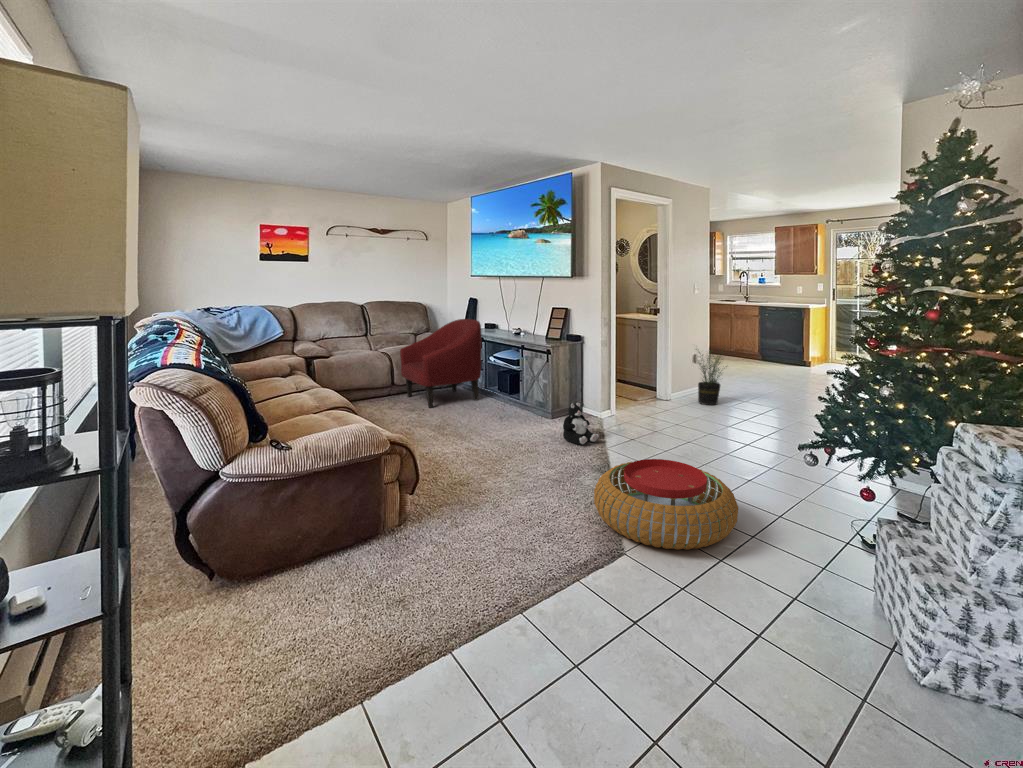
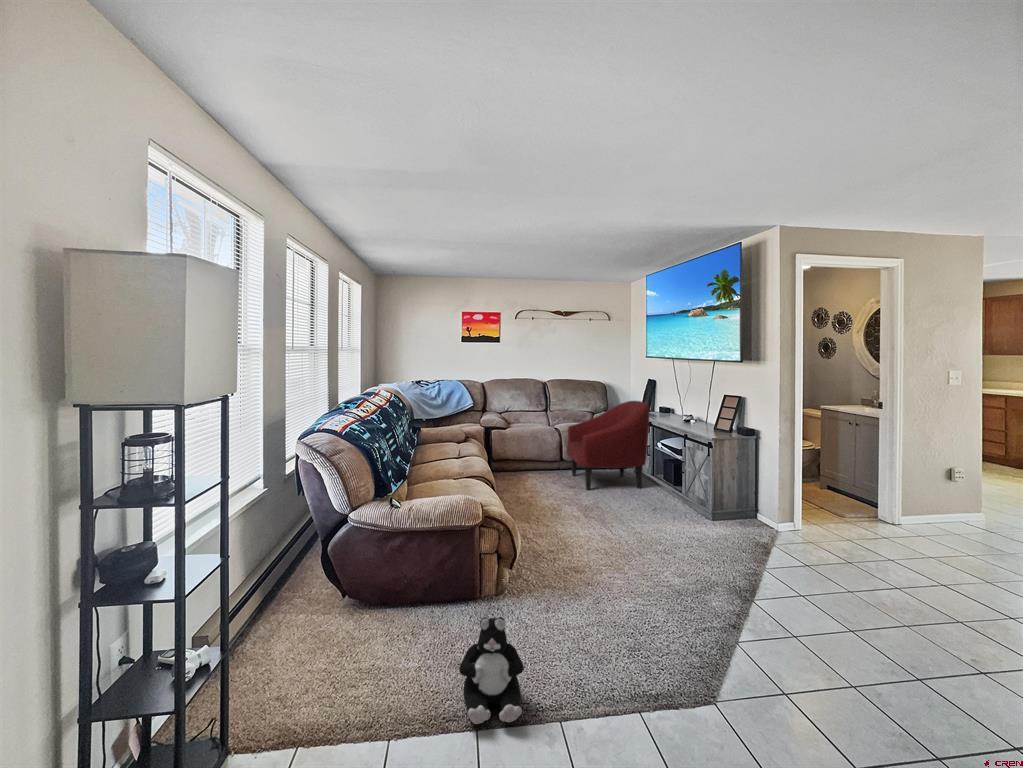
potted plant: present [698,351,723,405] -> none [931,451,994,539]
plush toy: present [563,402,599,444] -> present [459,617,524,724]
pouf: present [594,459,738,550] -> none [698,587,896,720]

